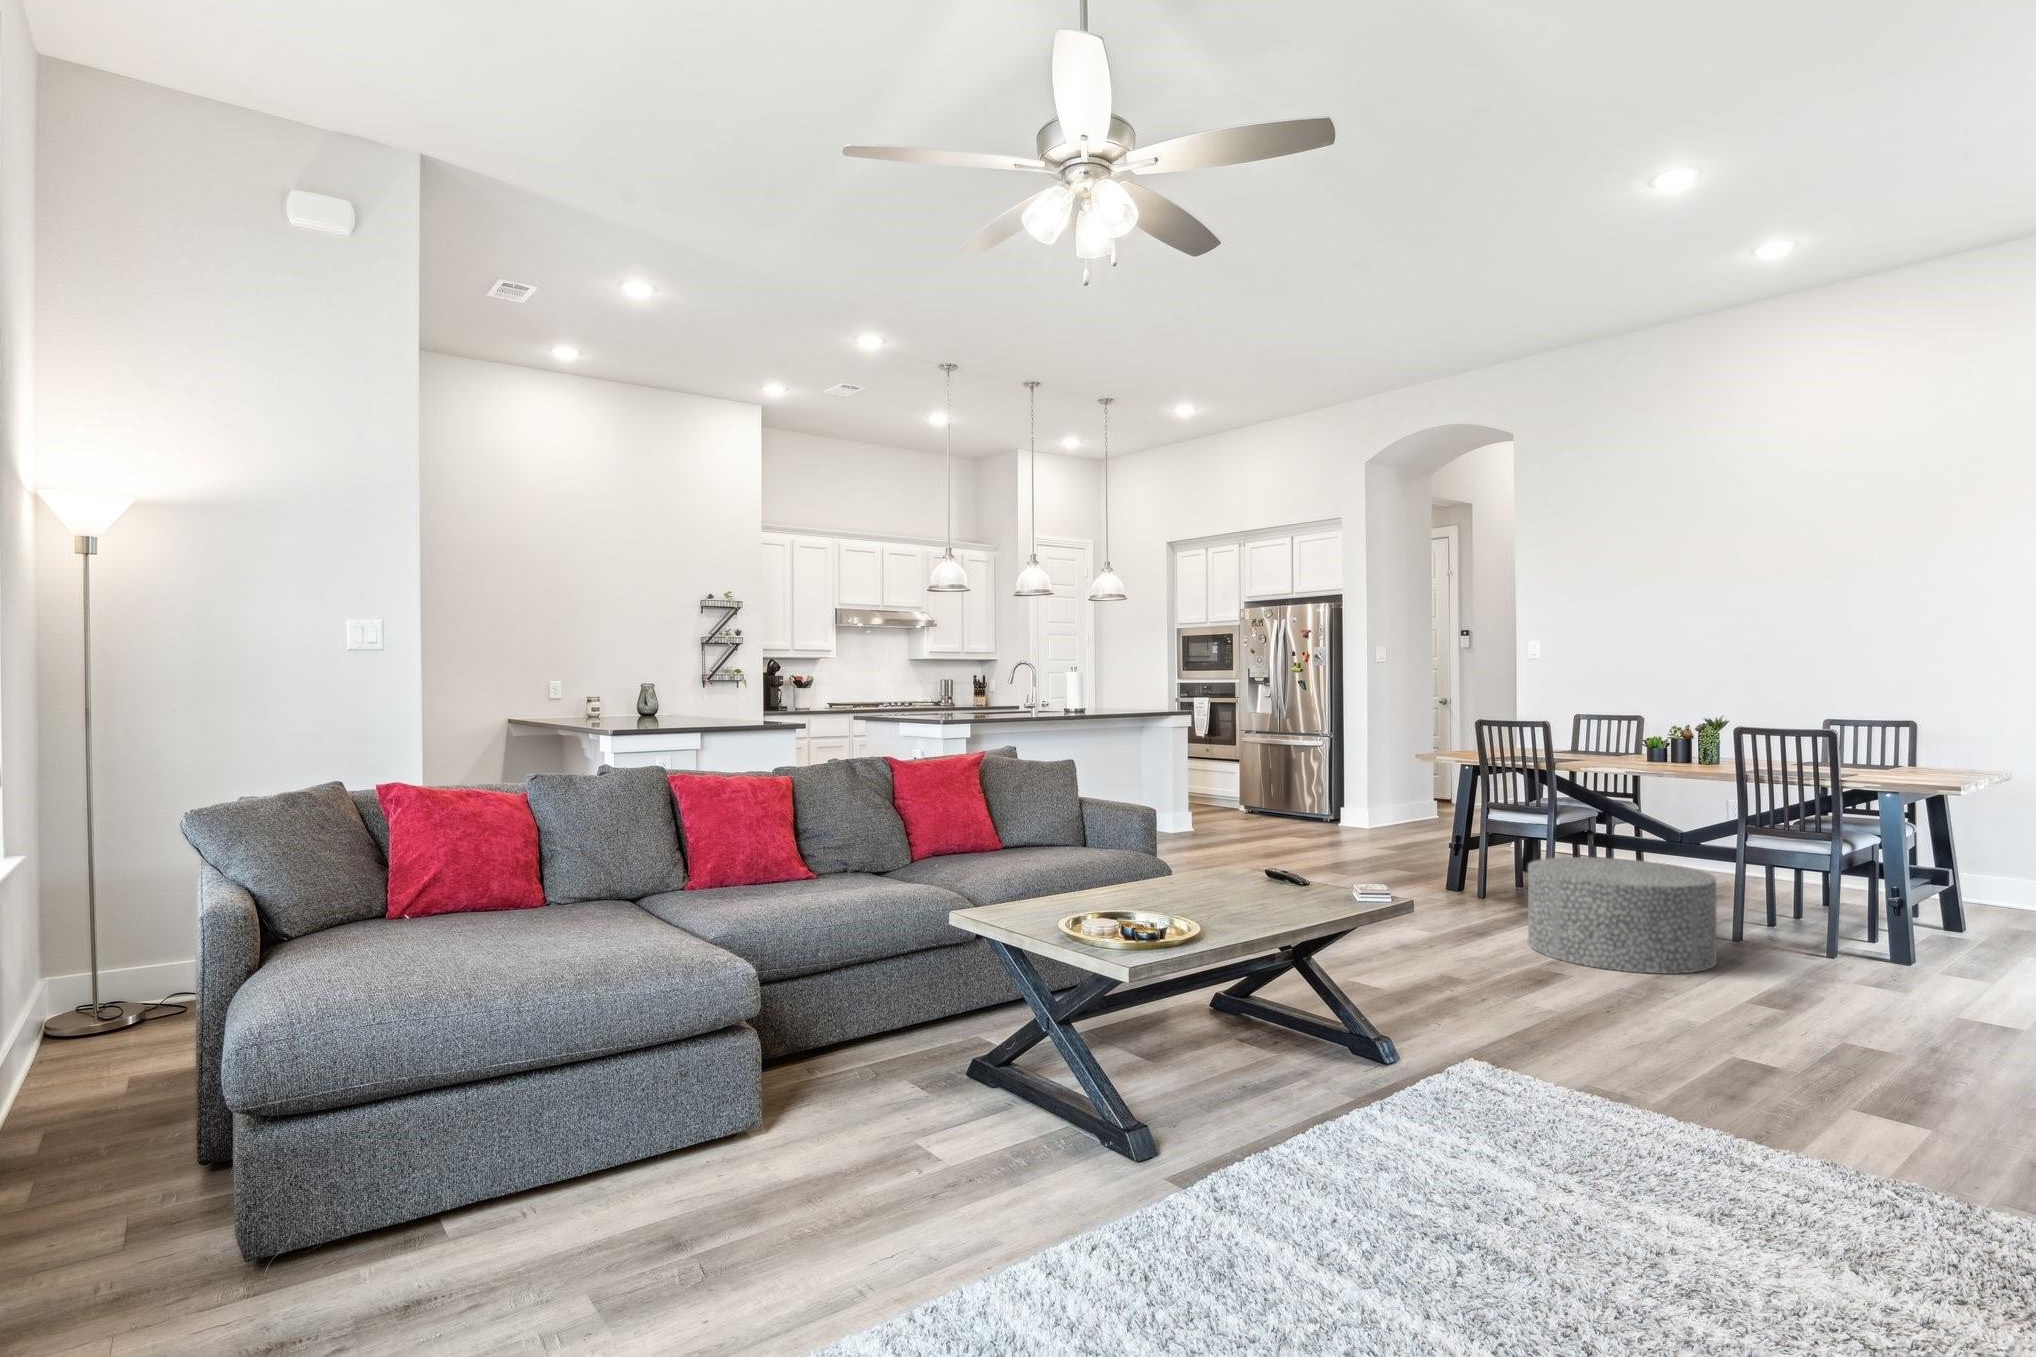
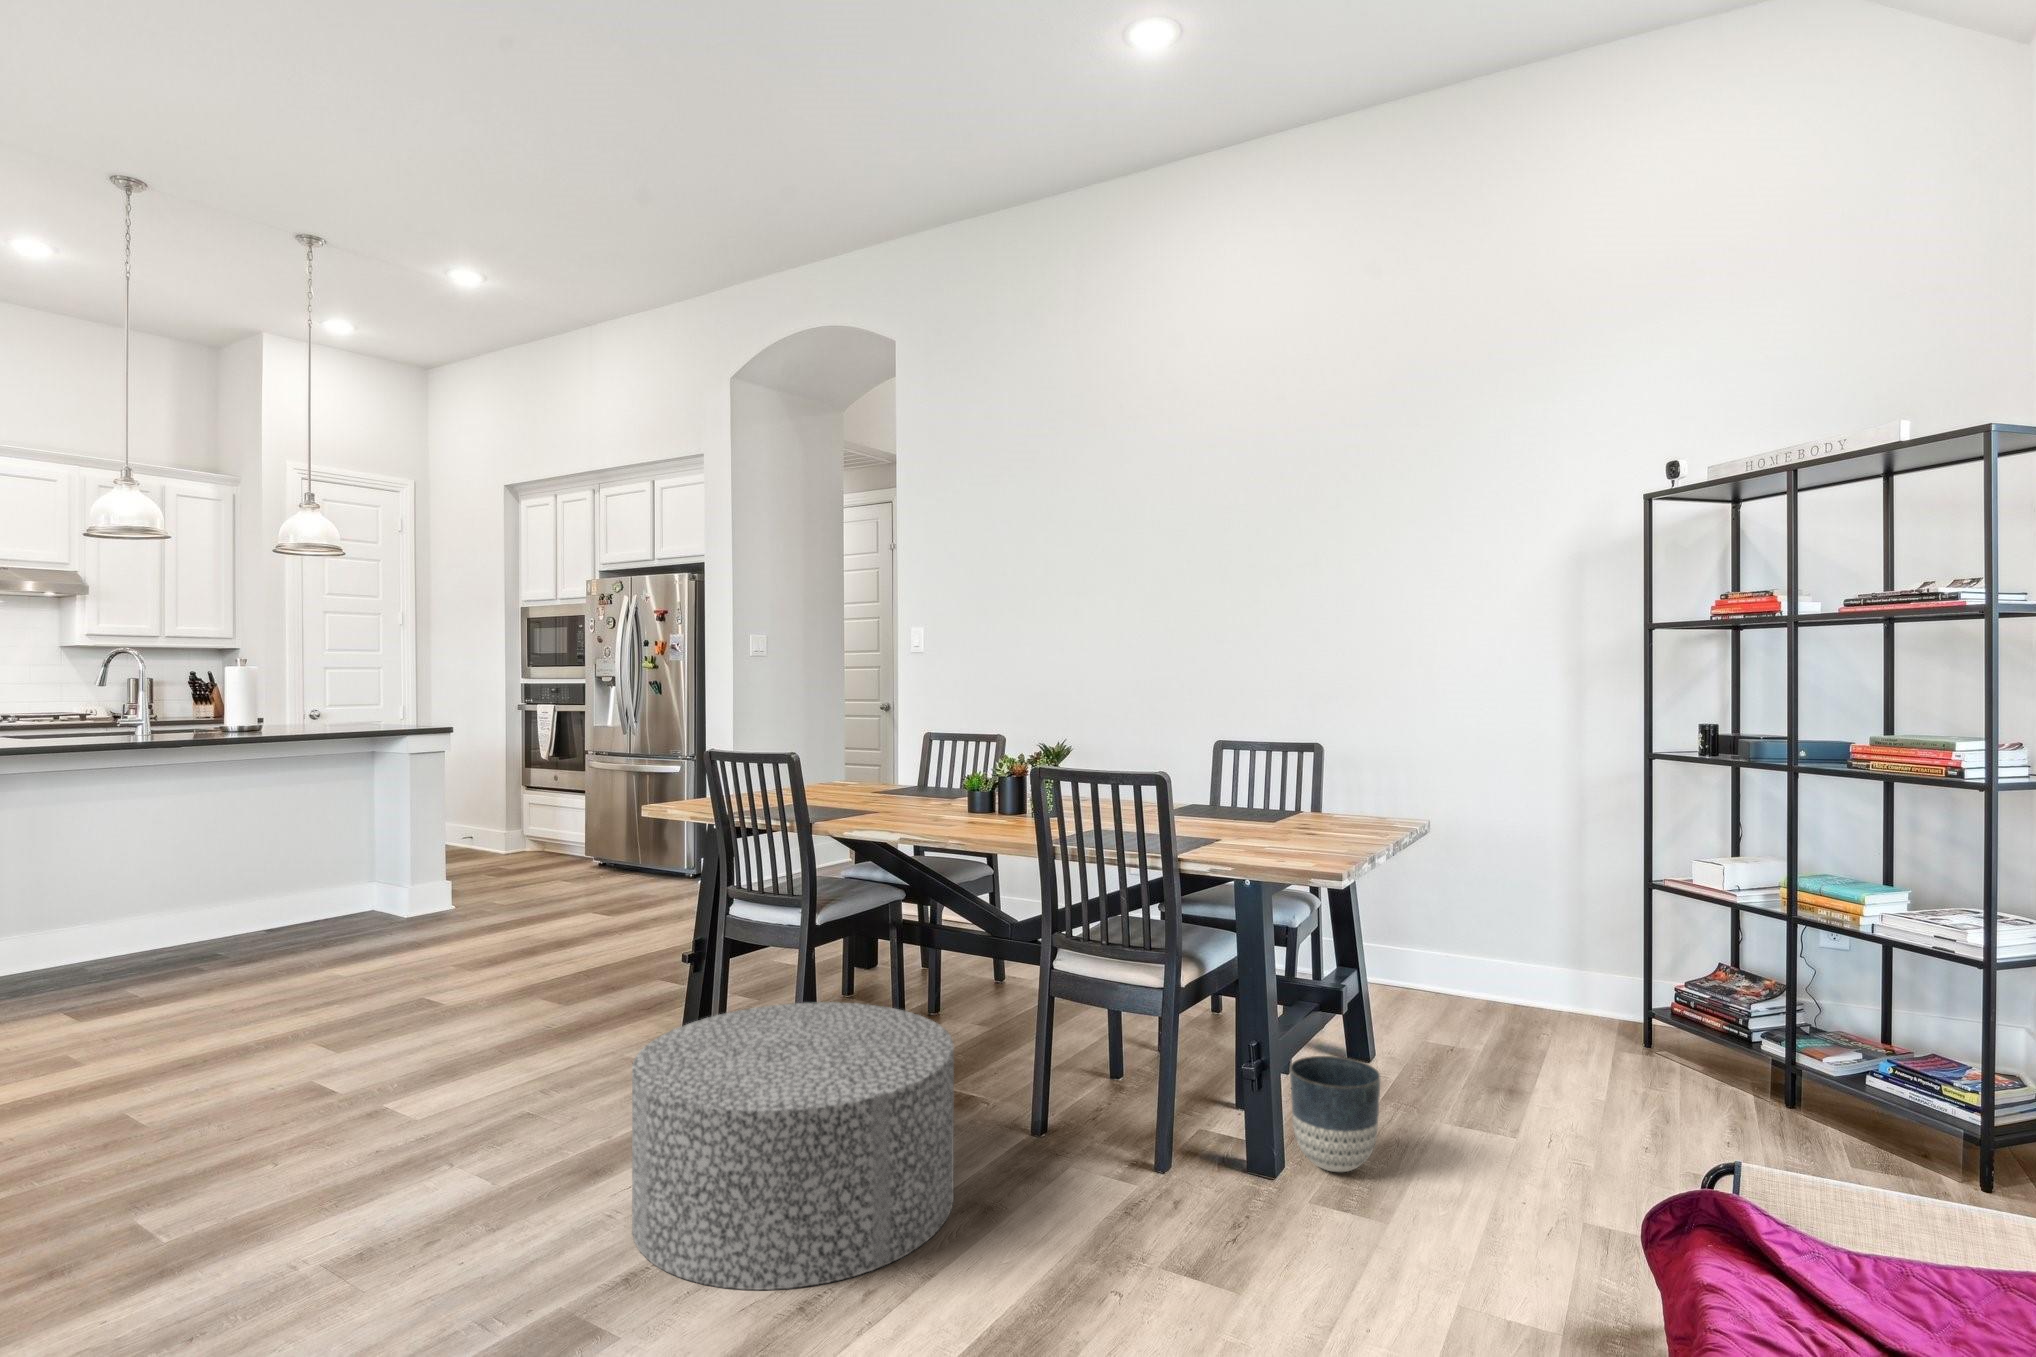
planter: none [1928,904,1997,968] -> present [1290,1056,1381,1172]

